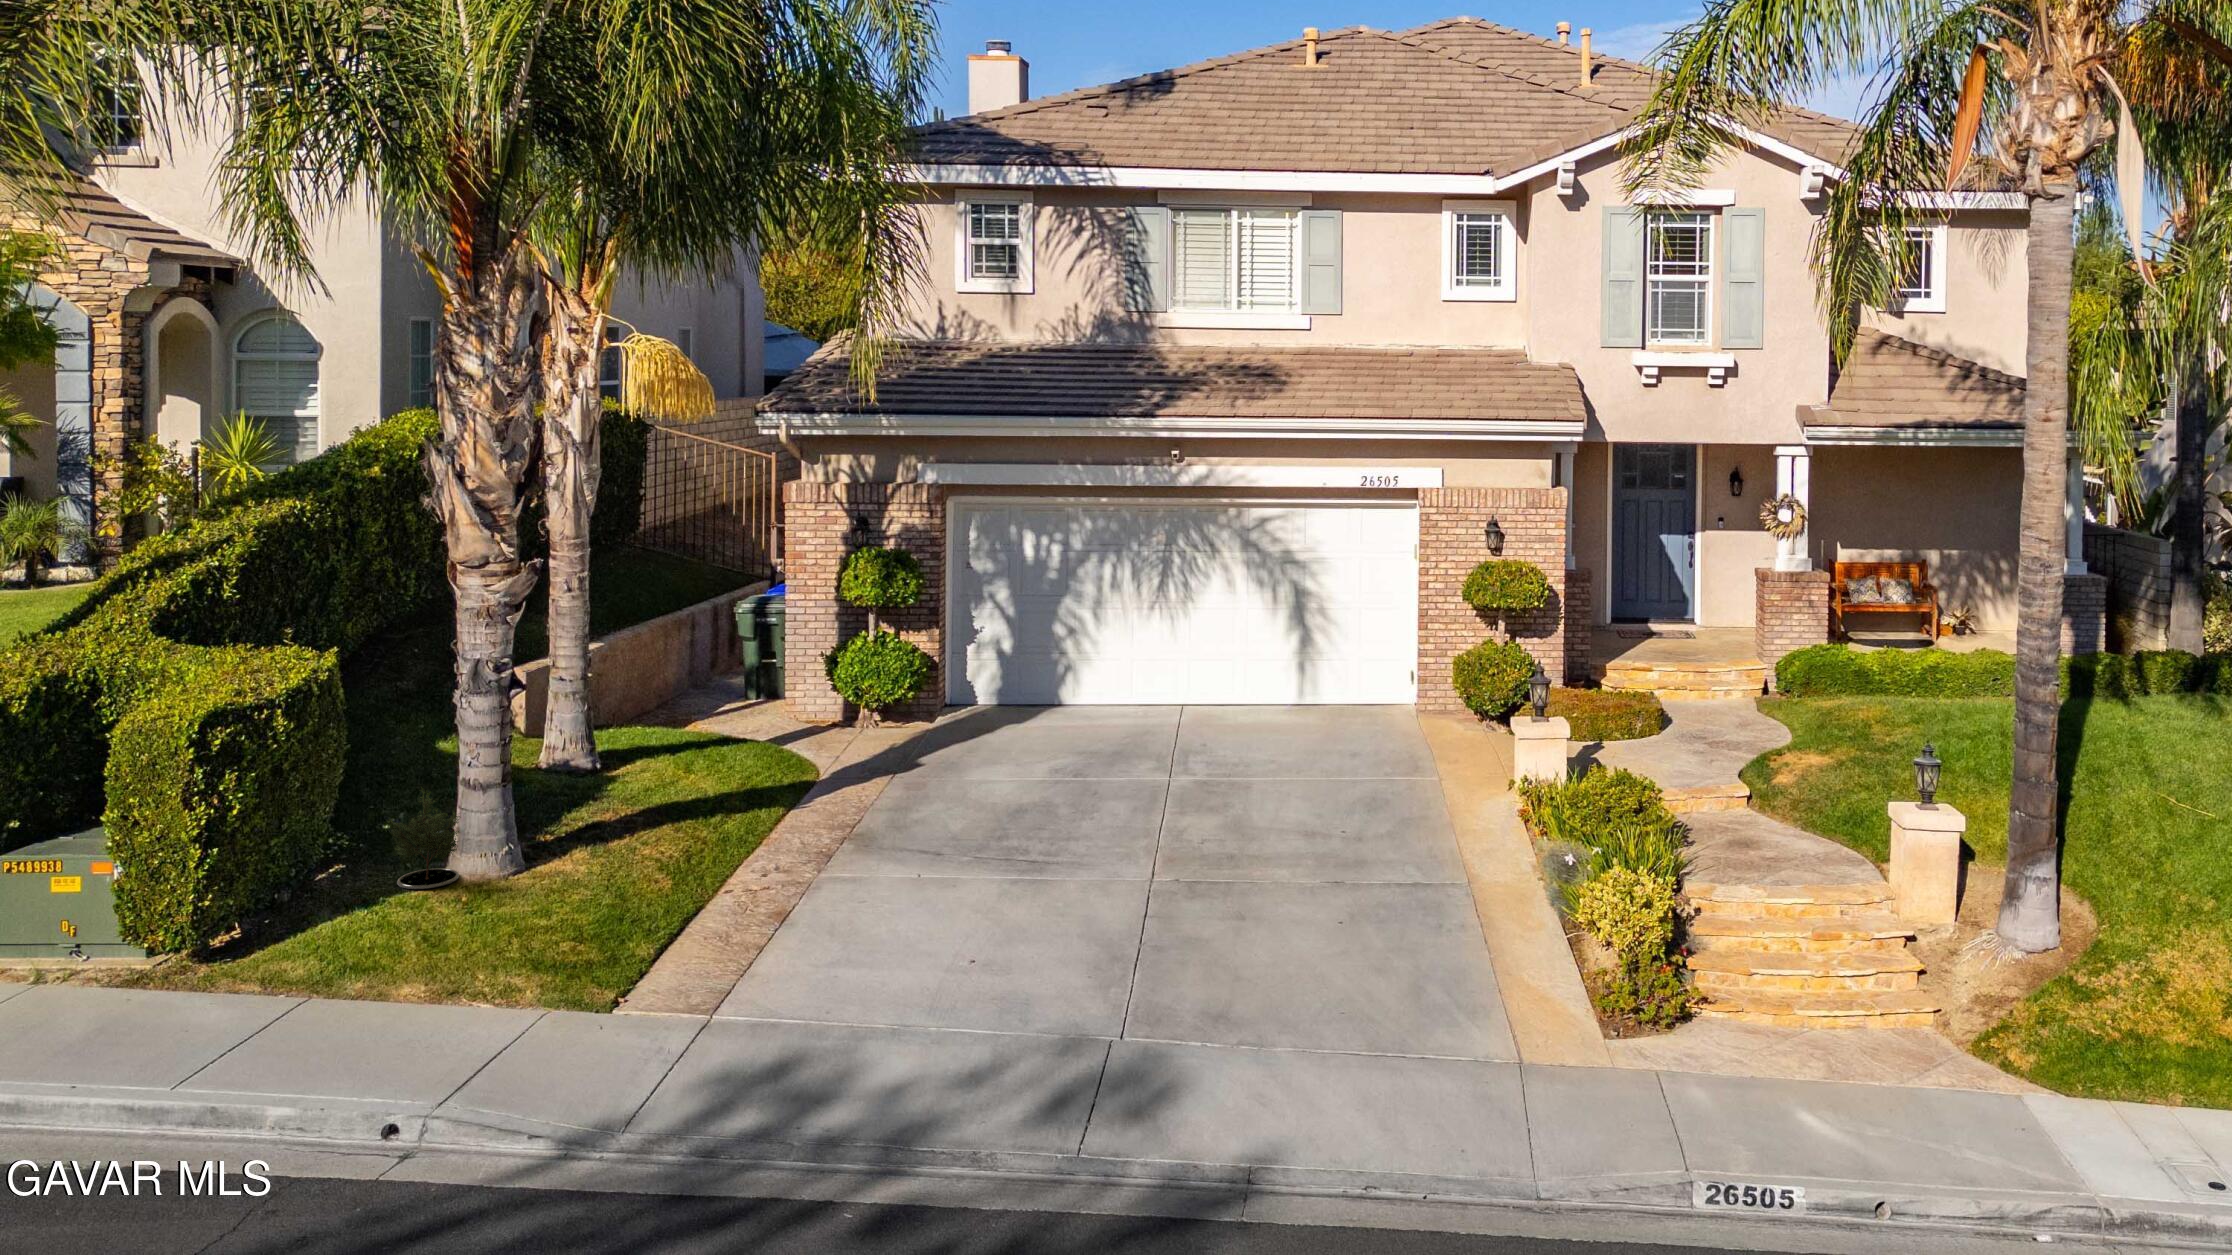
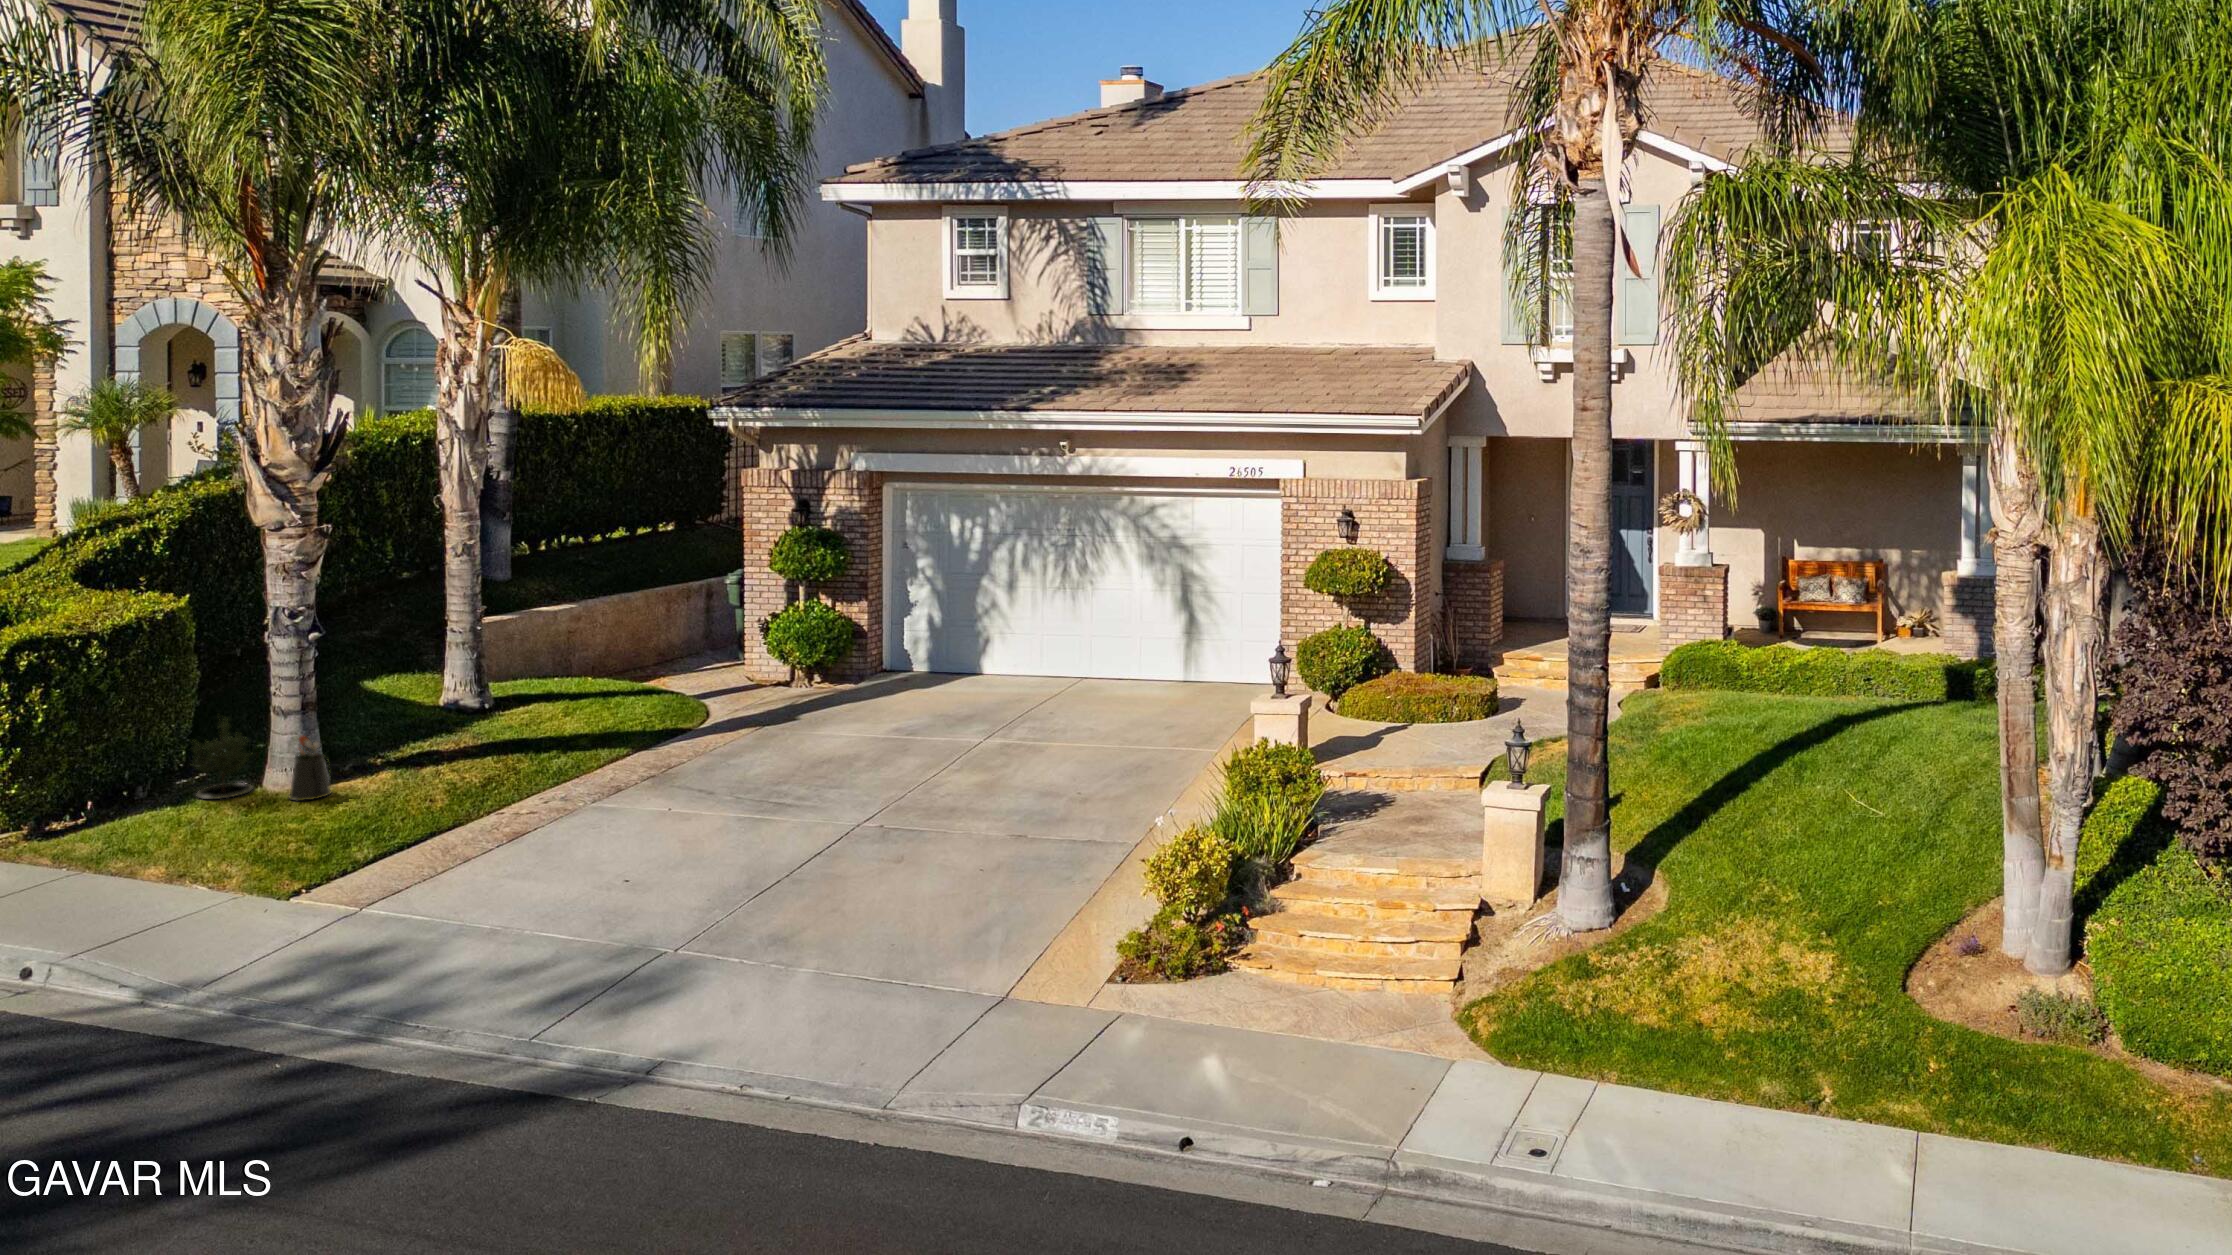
watering can: none [509,804,563,883] -> present [289,736,331,801]

